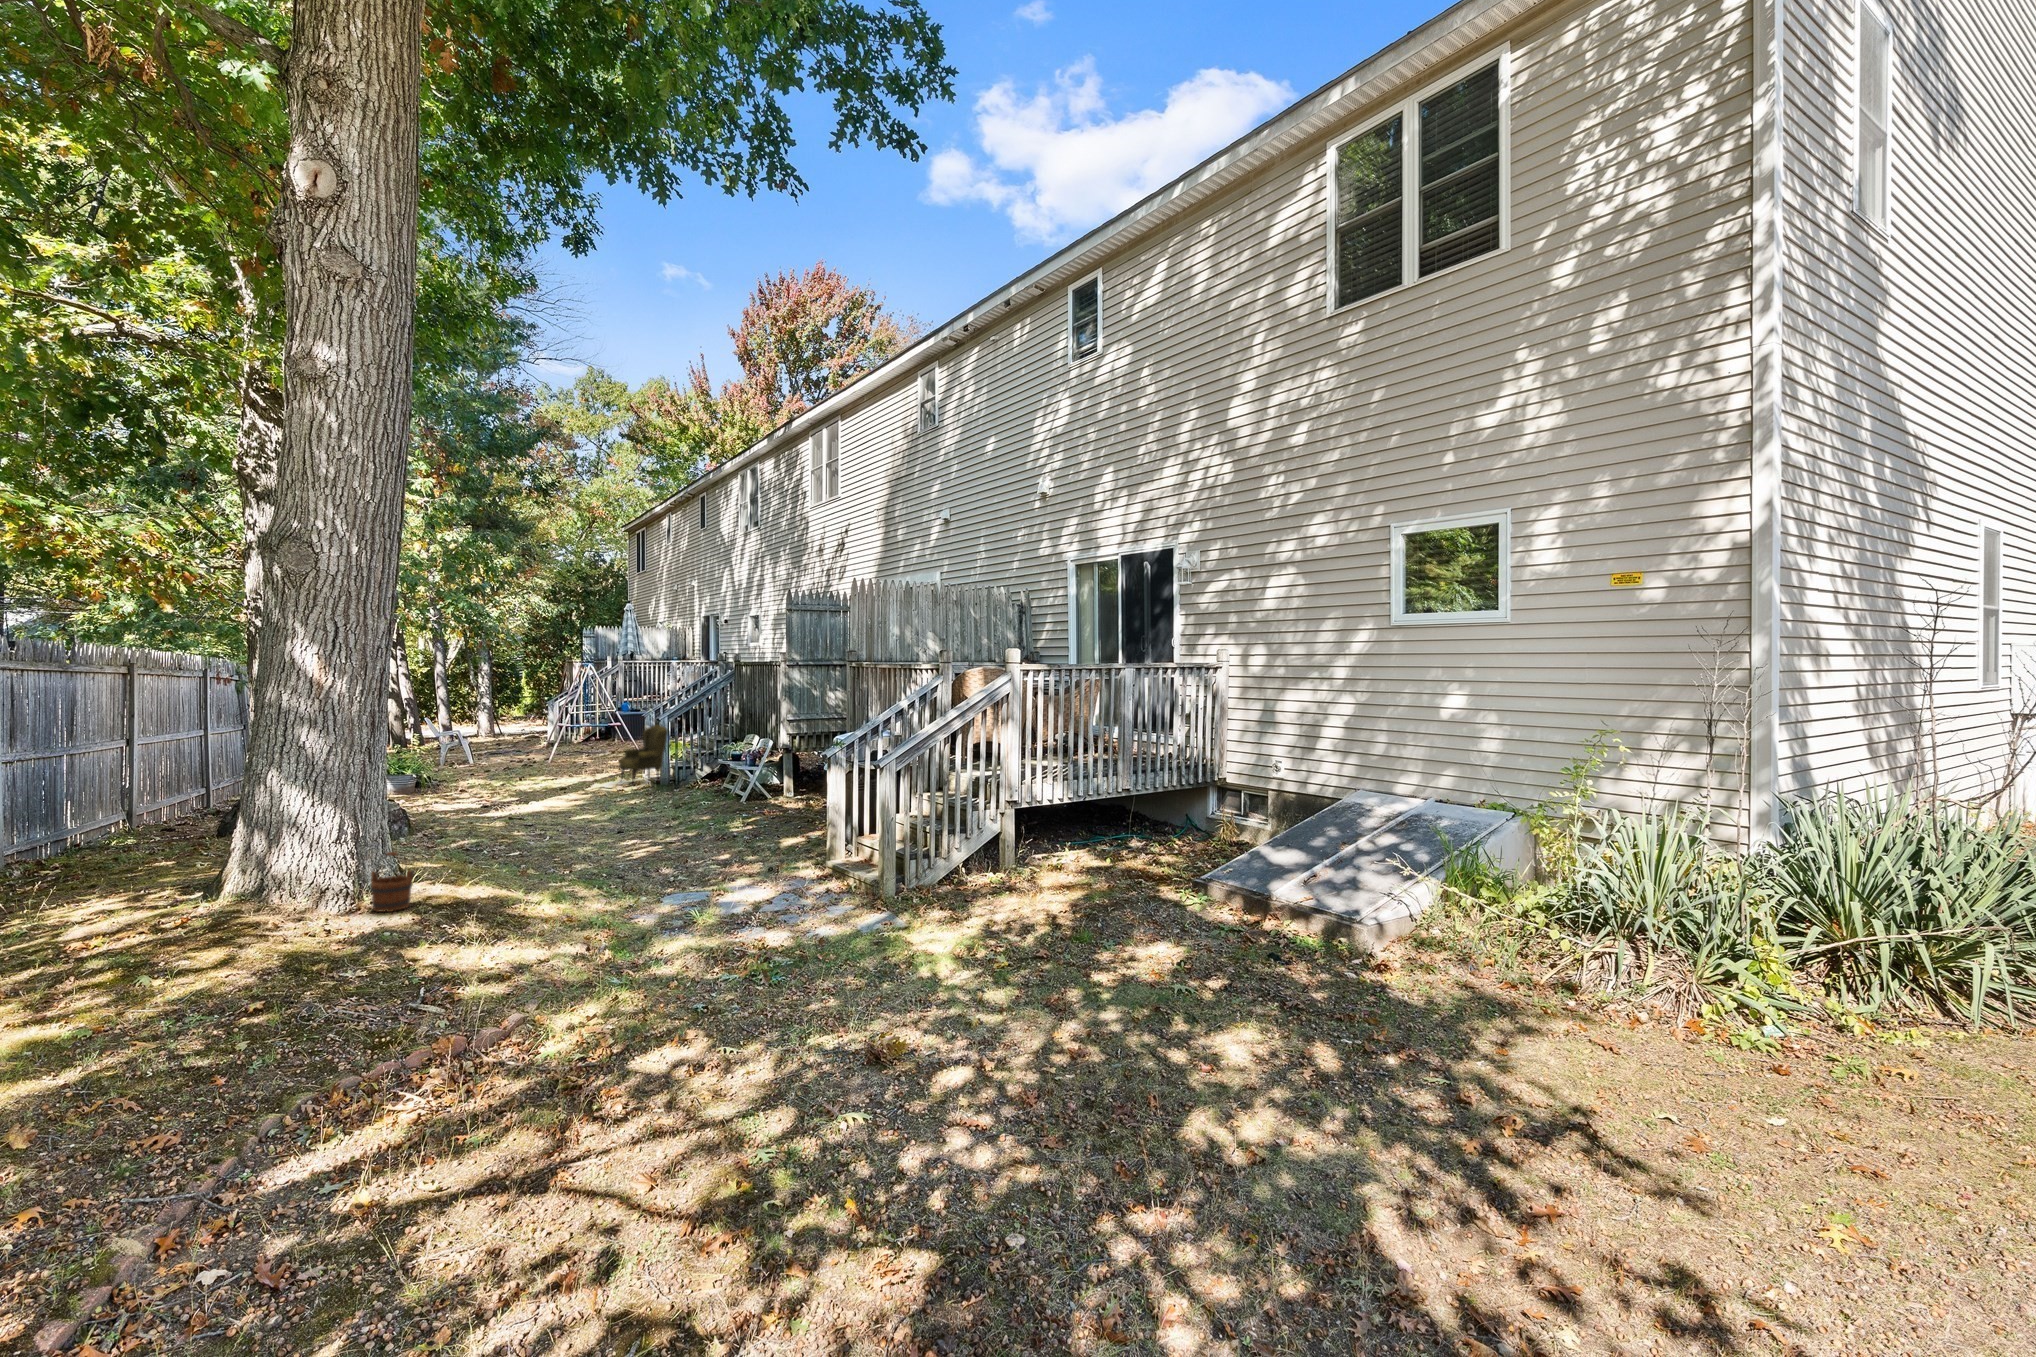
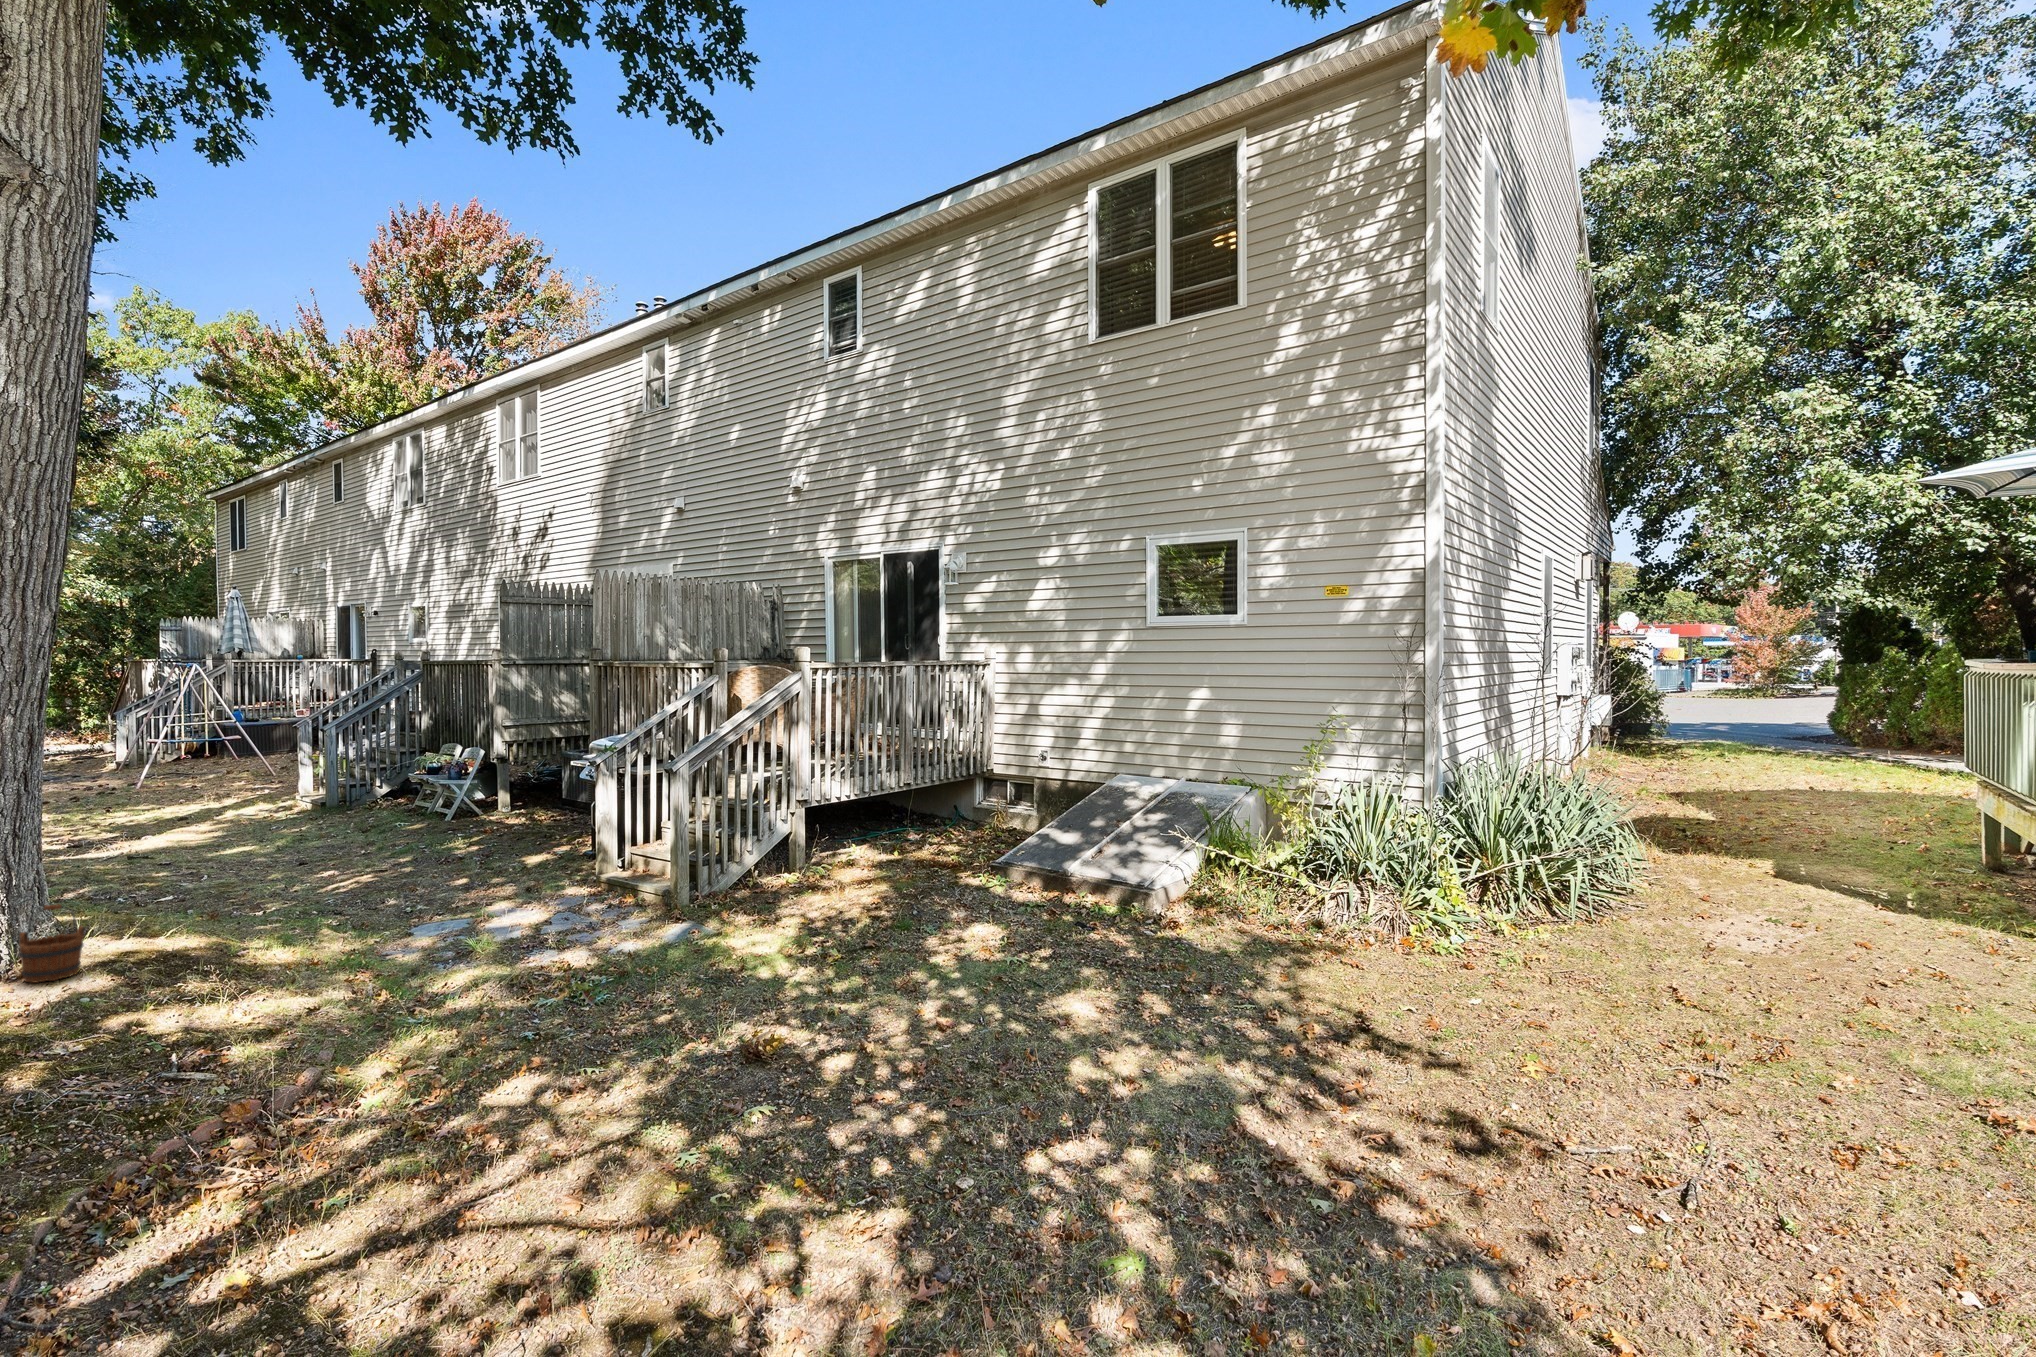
armchair: present [619,725,668,782] -> none [254,743,327,818]

